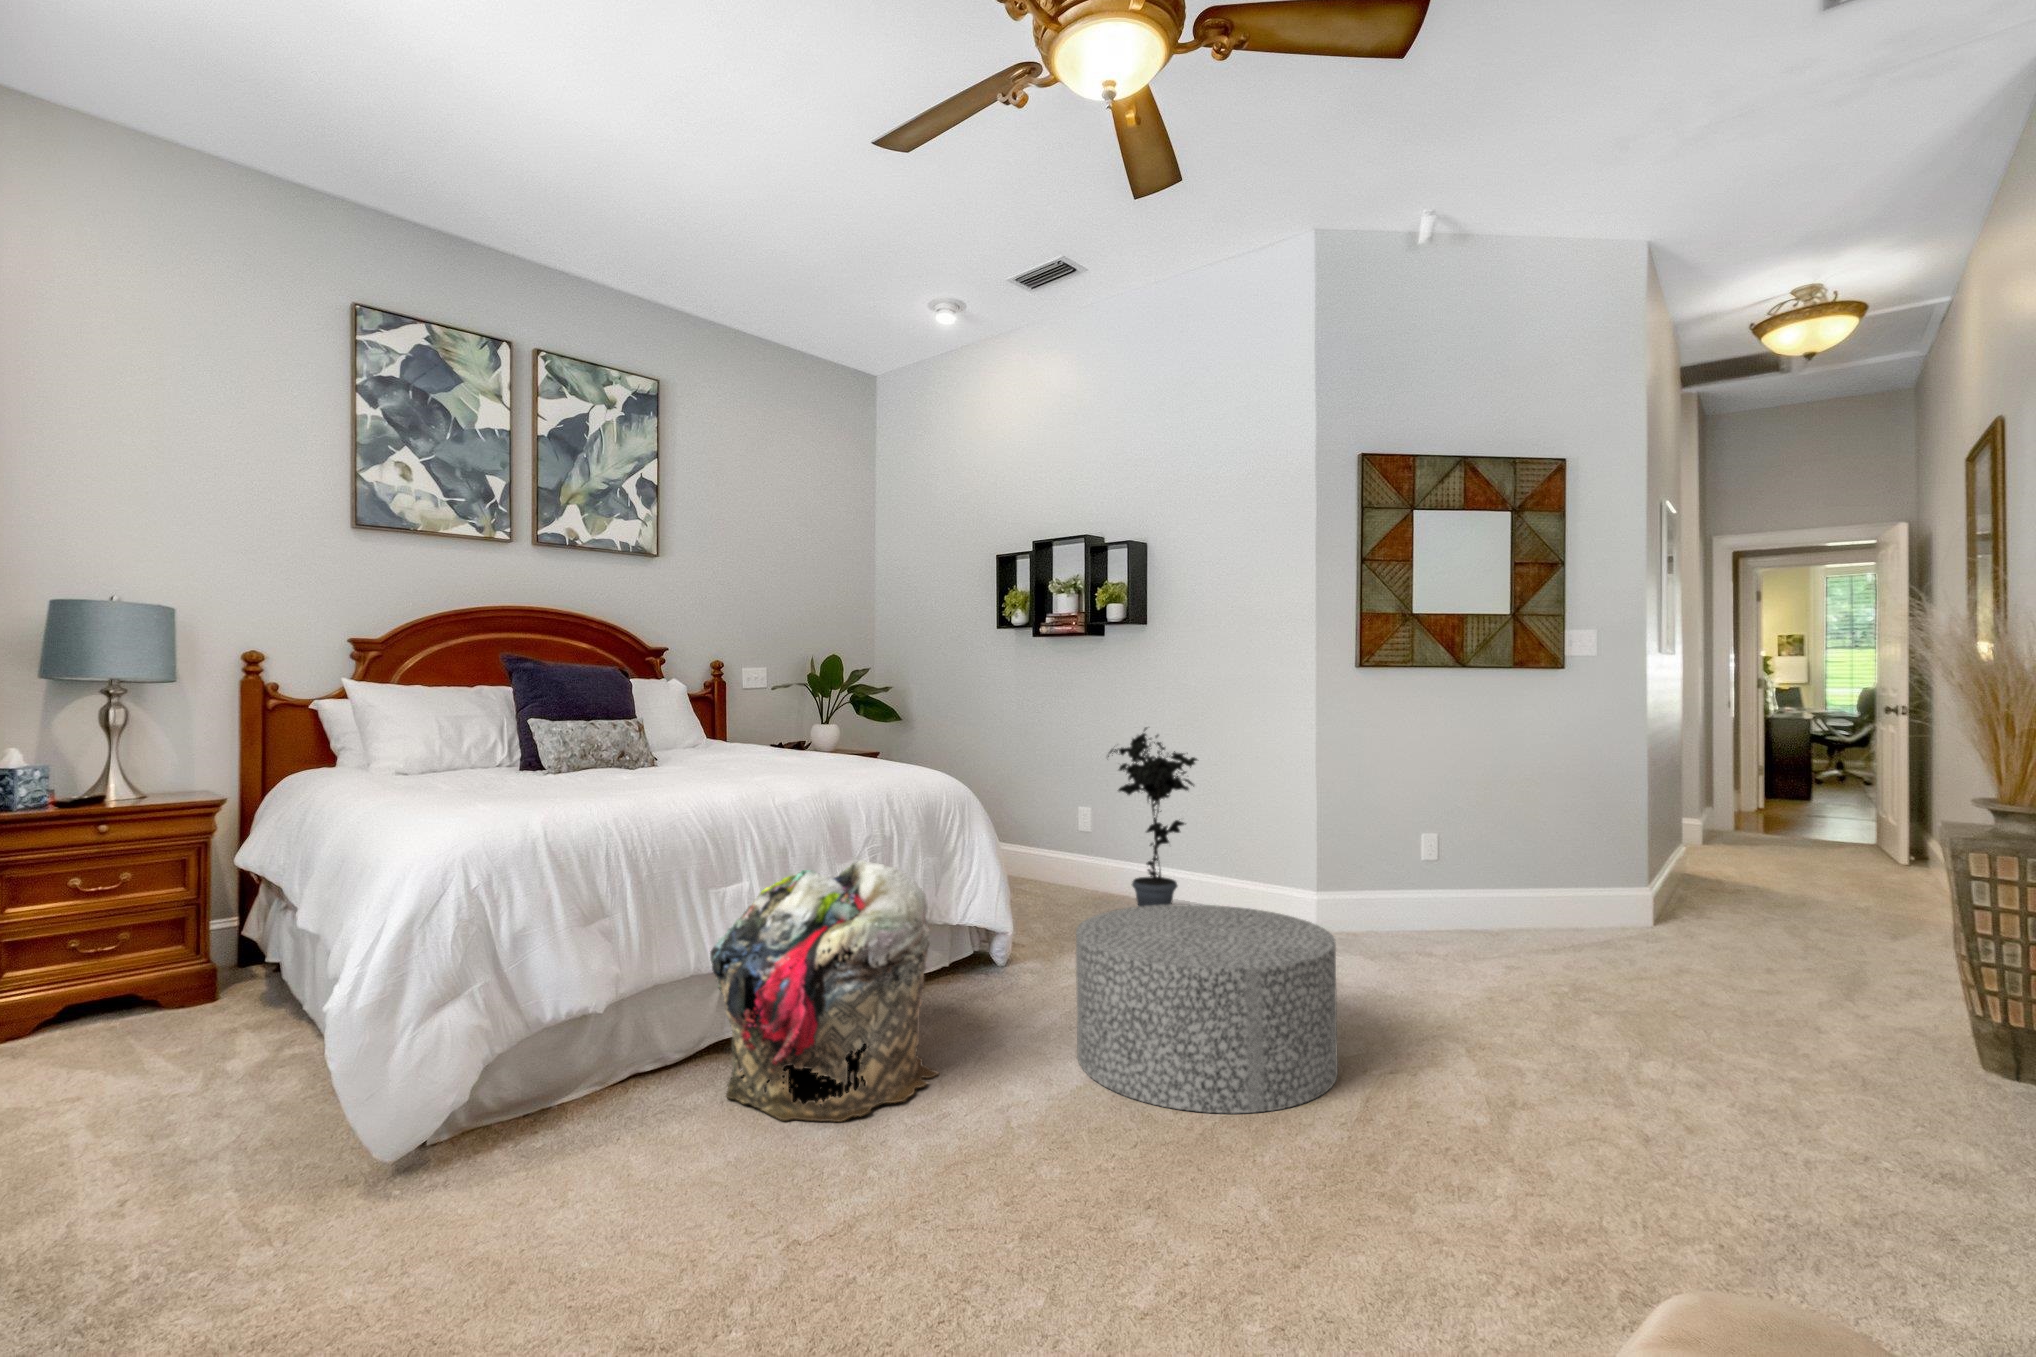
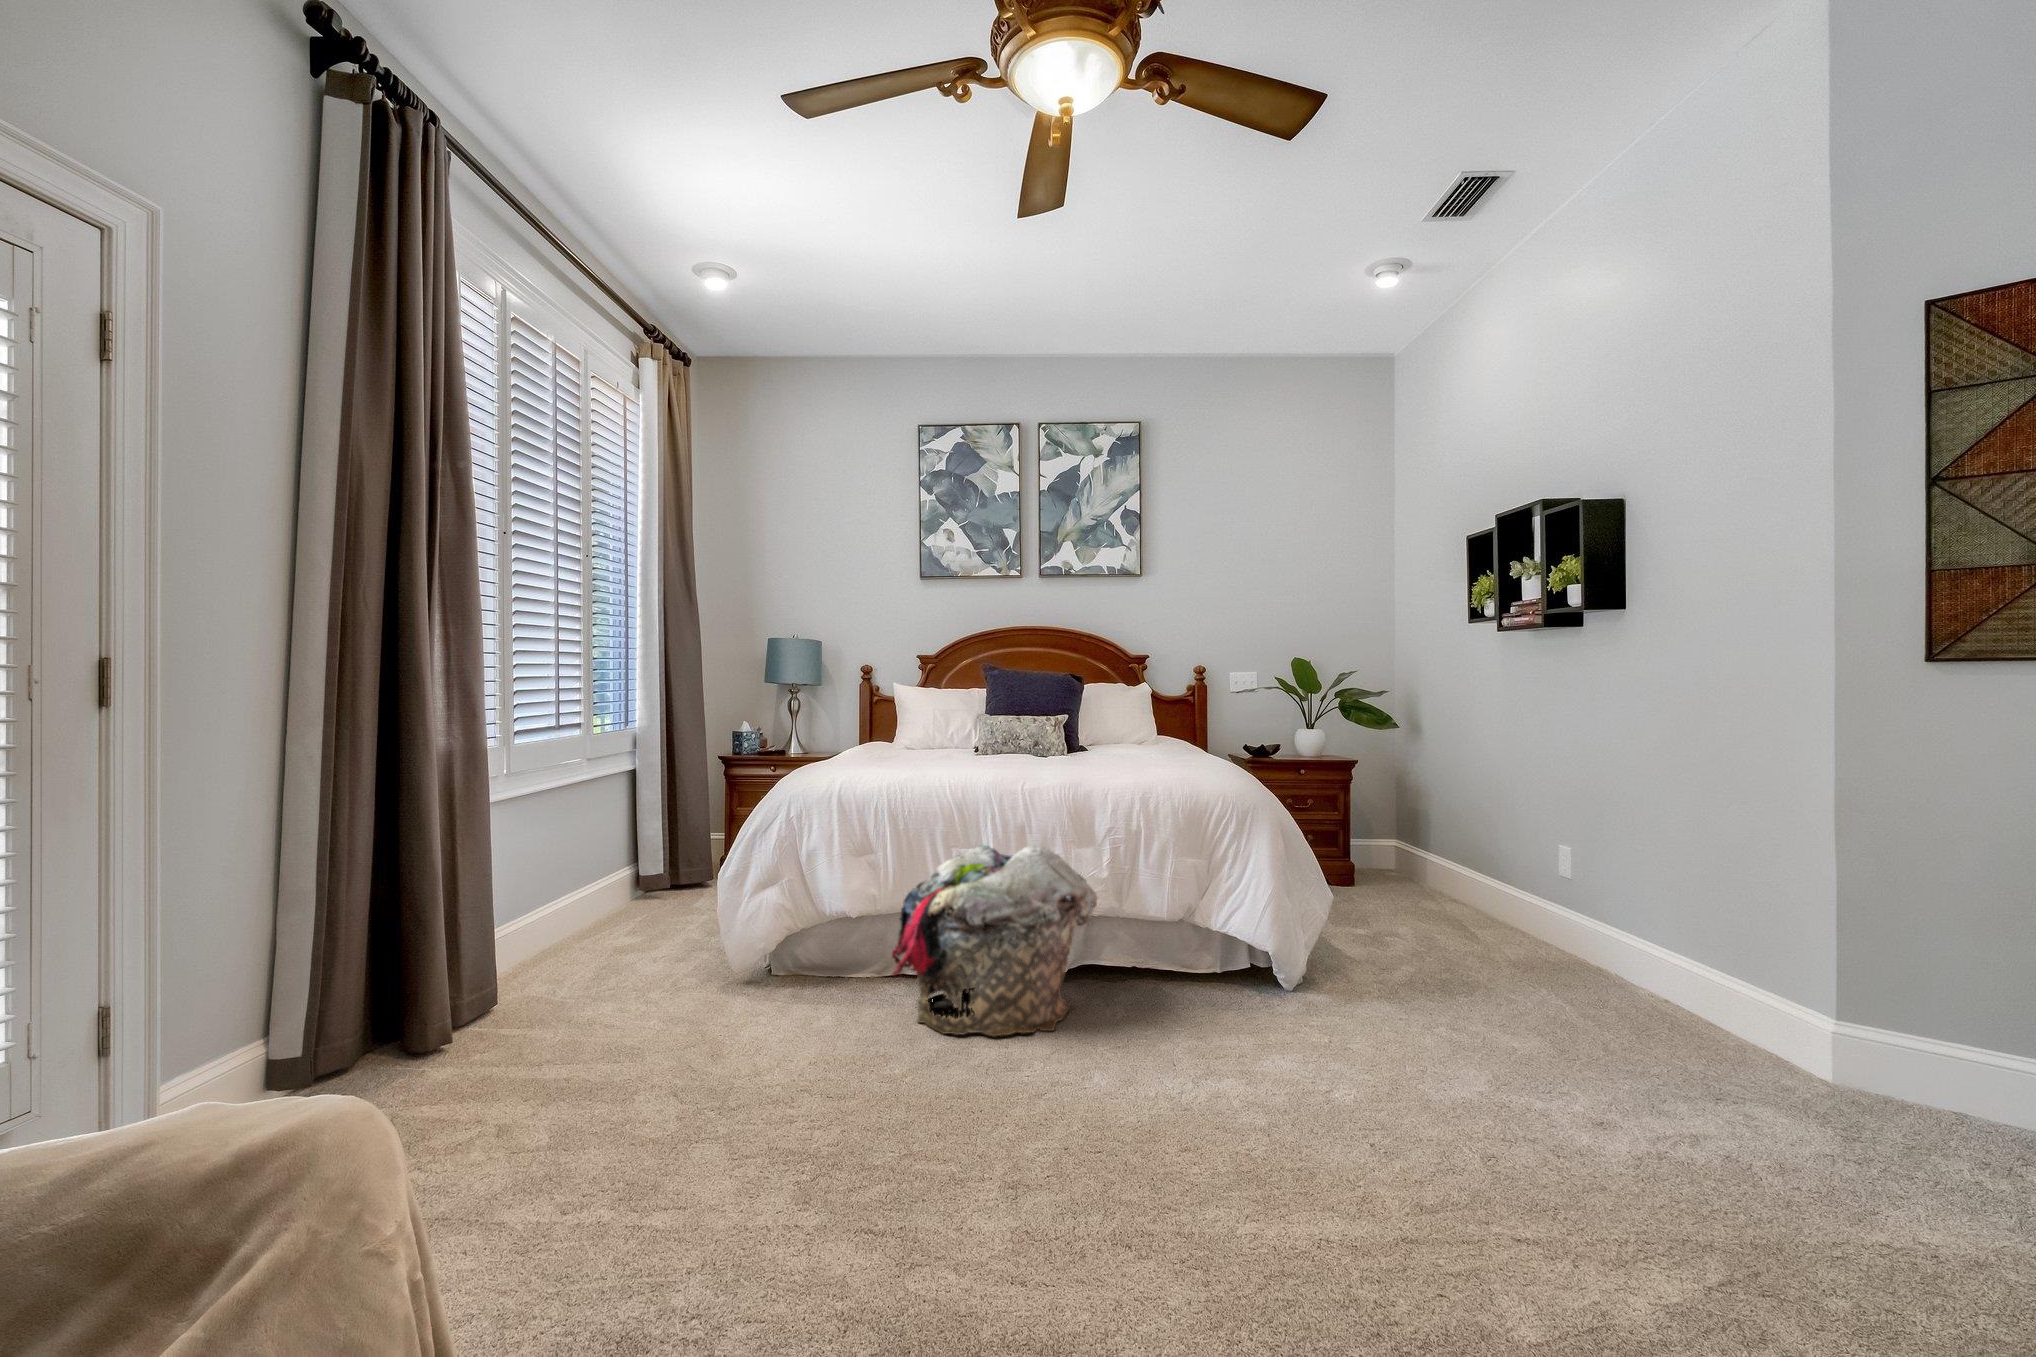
potted plant: present [1108,728,1197,907] -> none [1501,745,1620,981]
ottoman: present [1076,904,1338,1113] -> none [1136,931,1411,1157]

